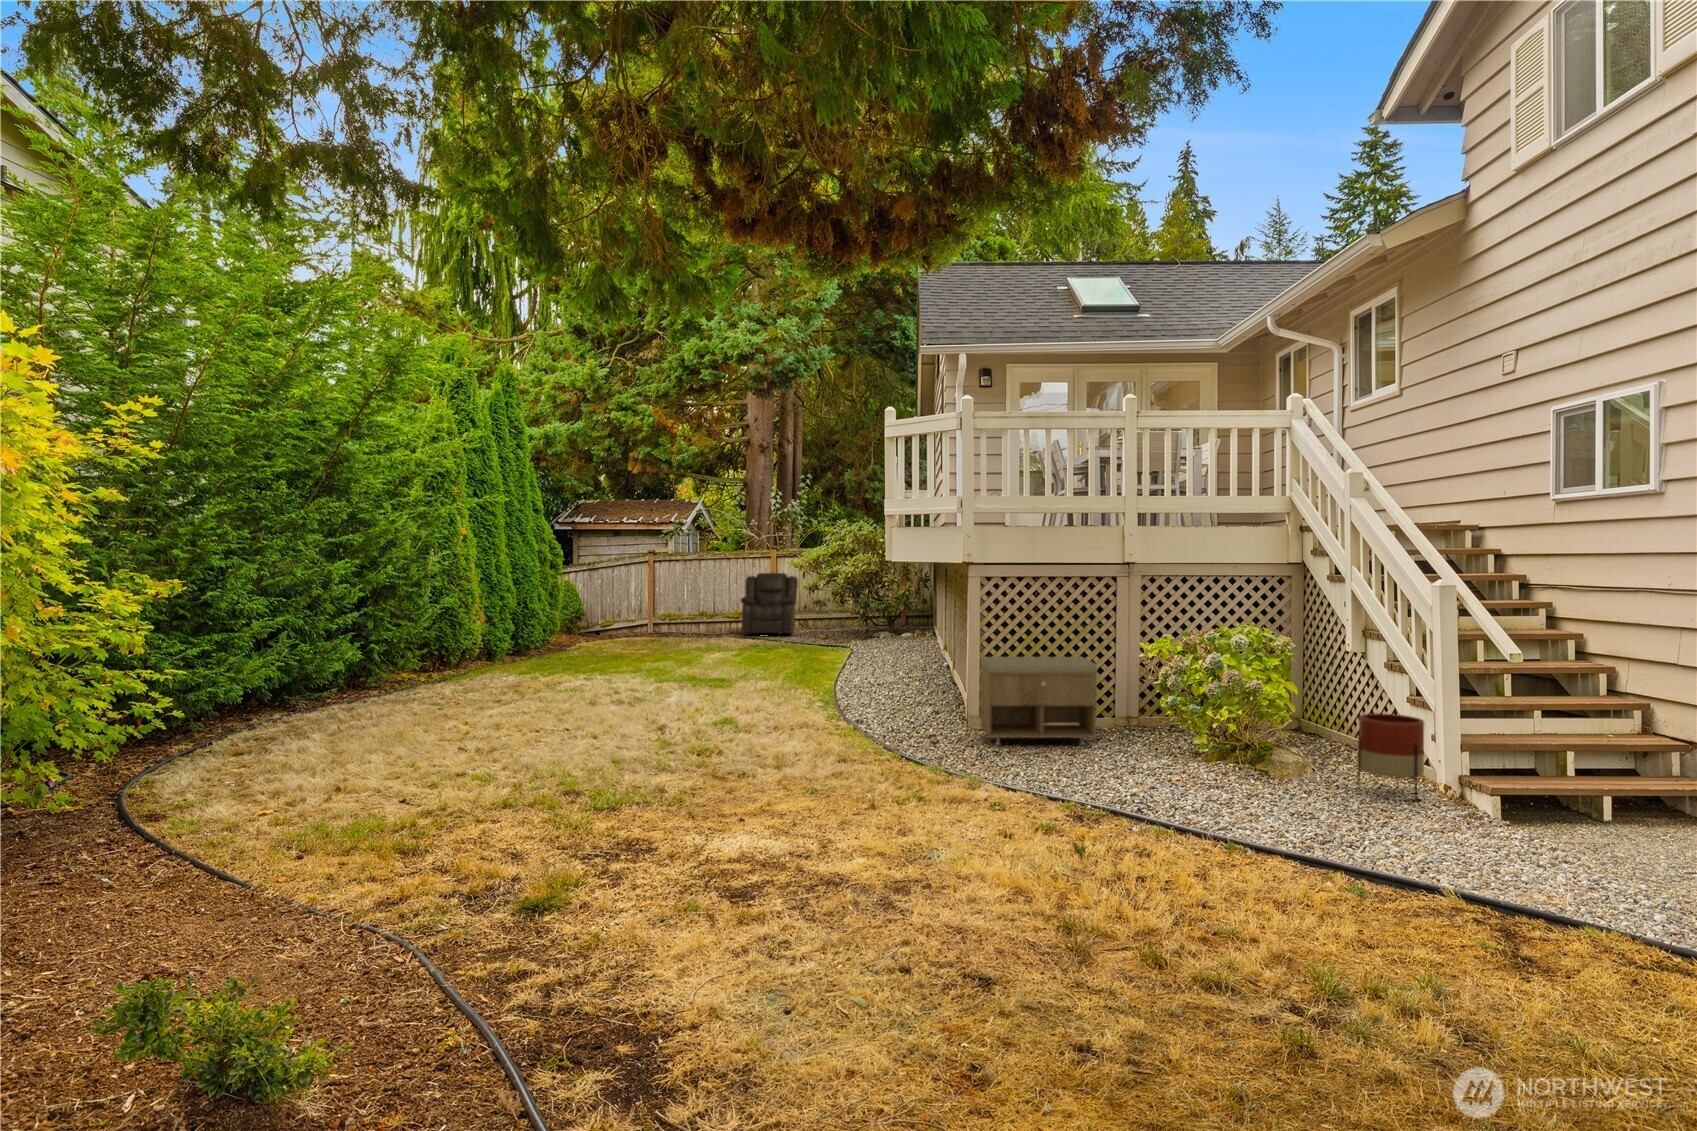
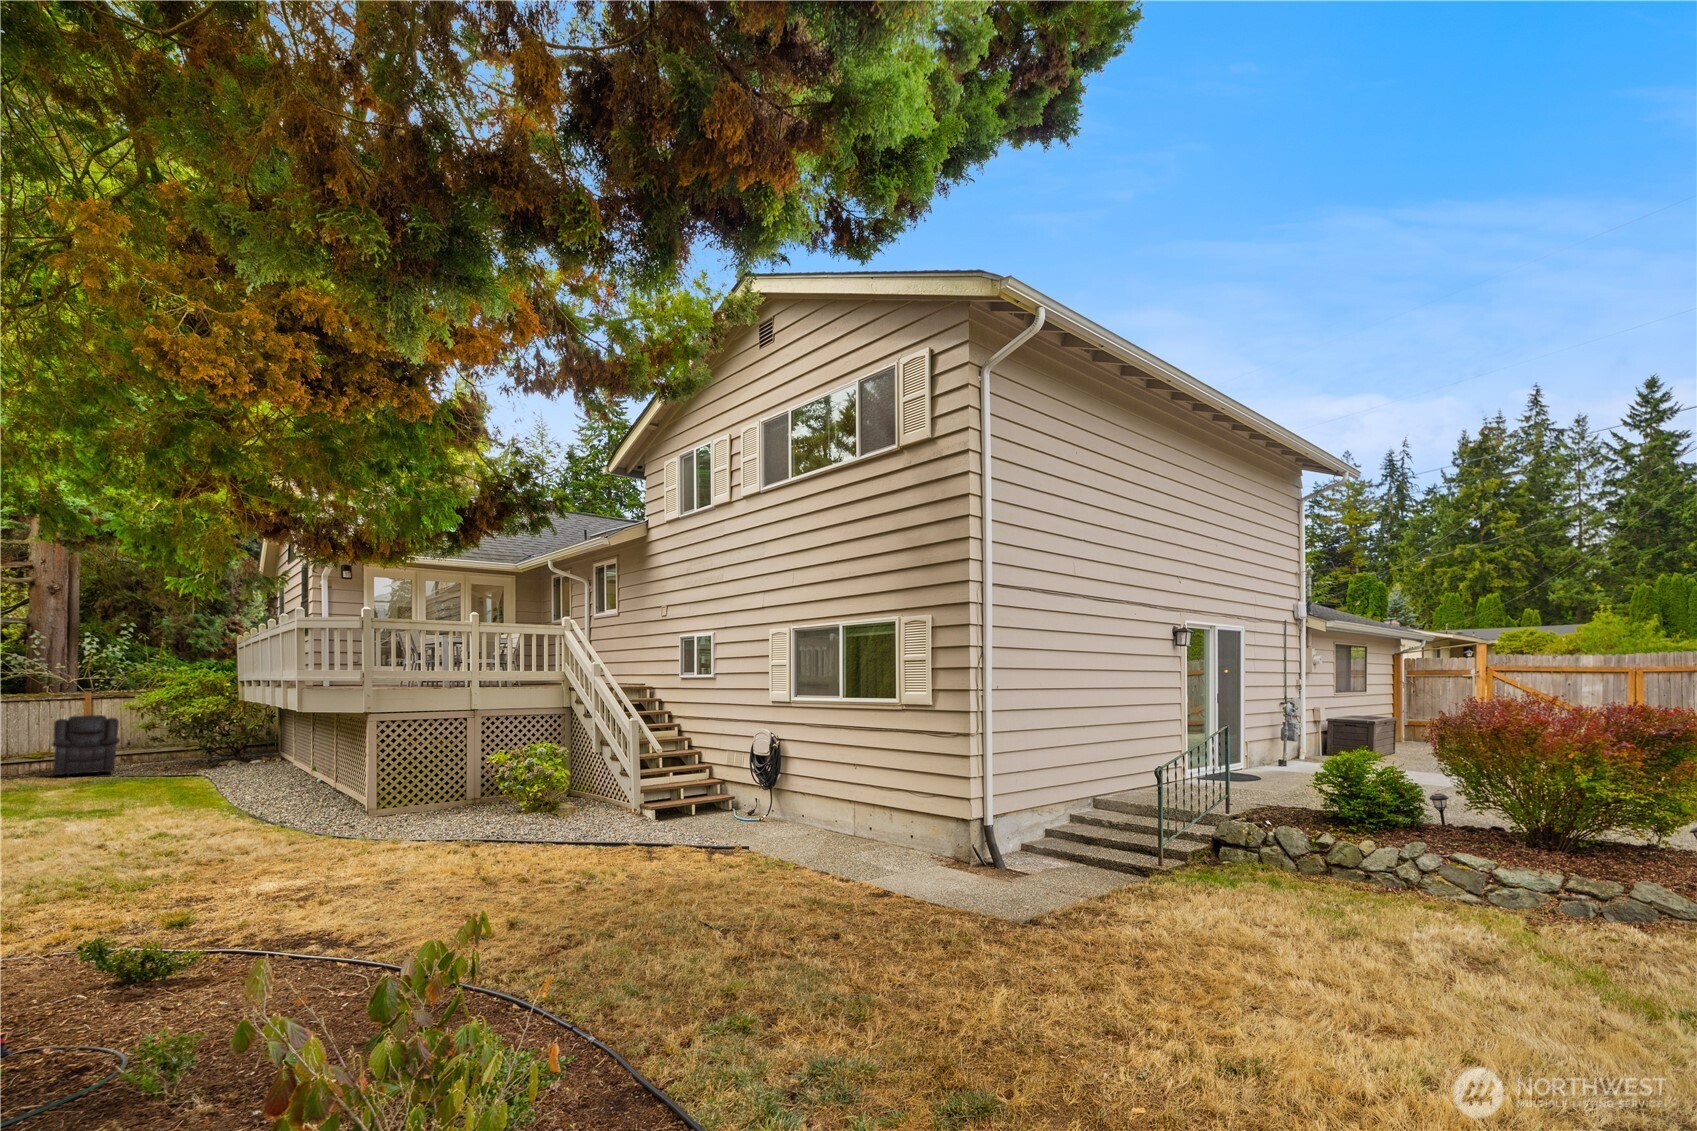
storage bench: present [981,657,1097,745] -> none [379,767,460,825]
planter: present [1358,713,1424,802] -> none [597,781,626,821]

